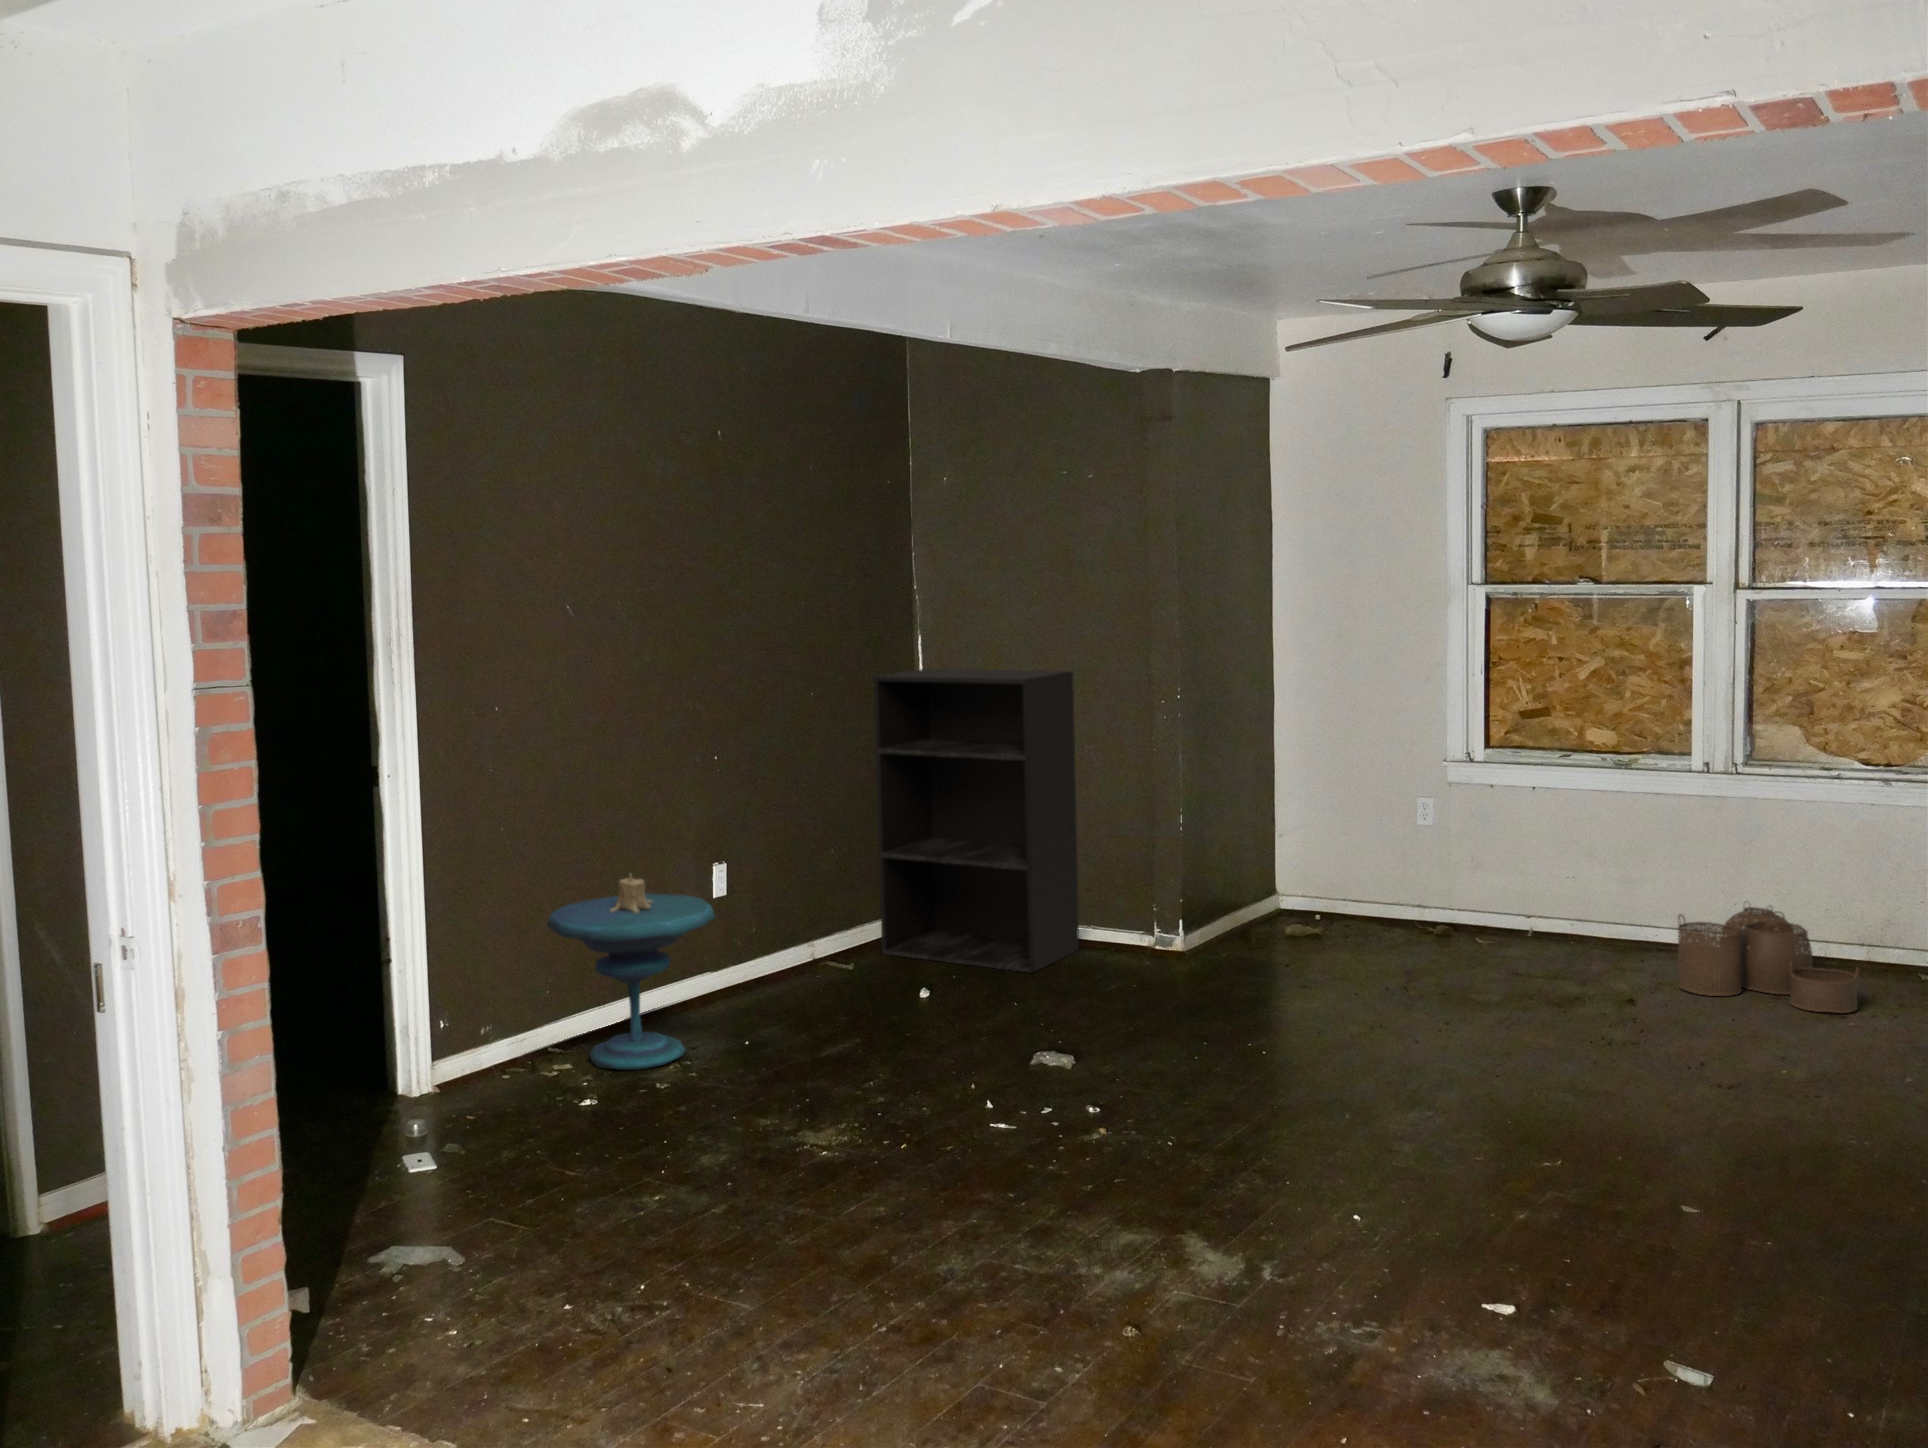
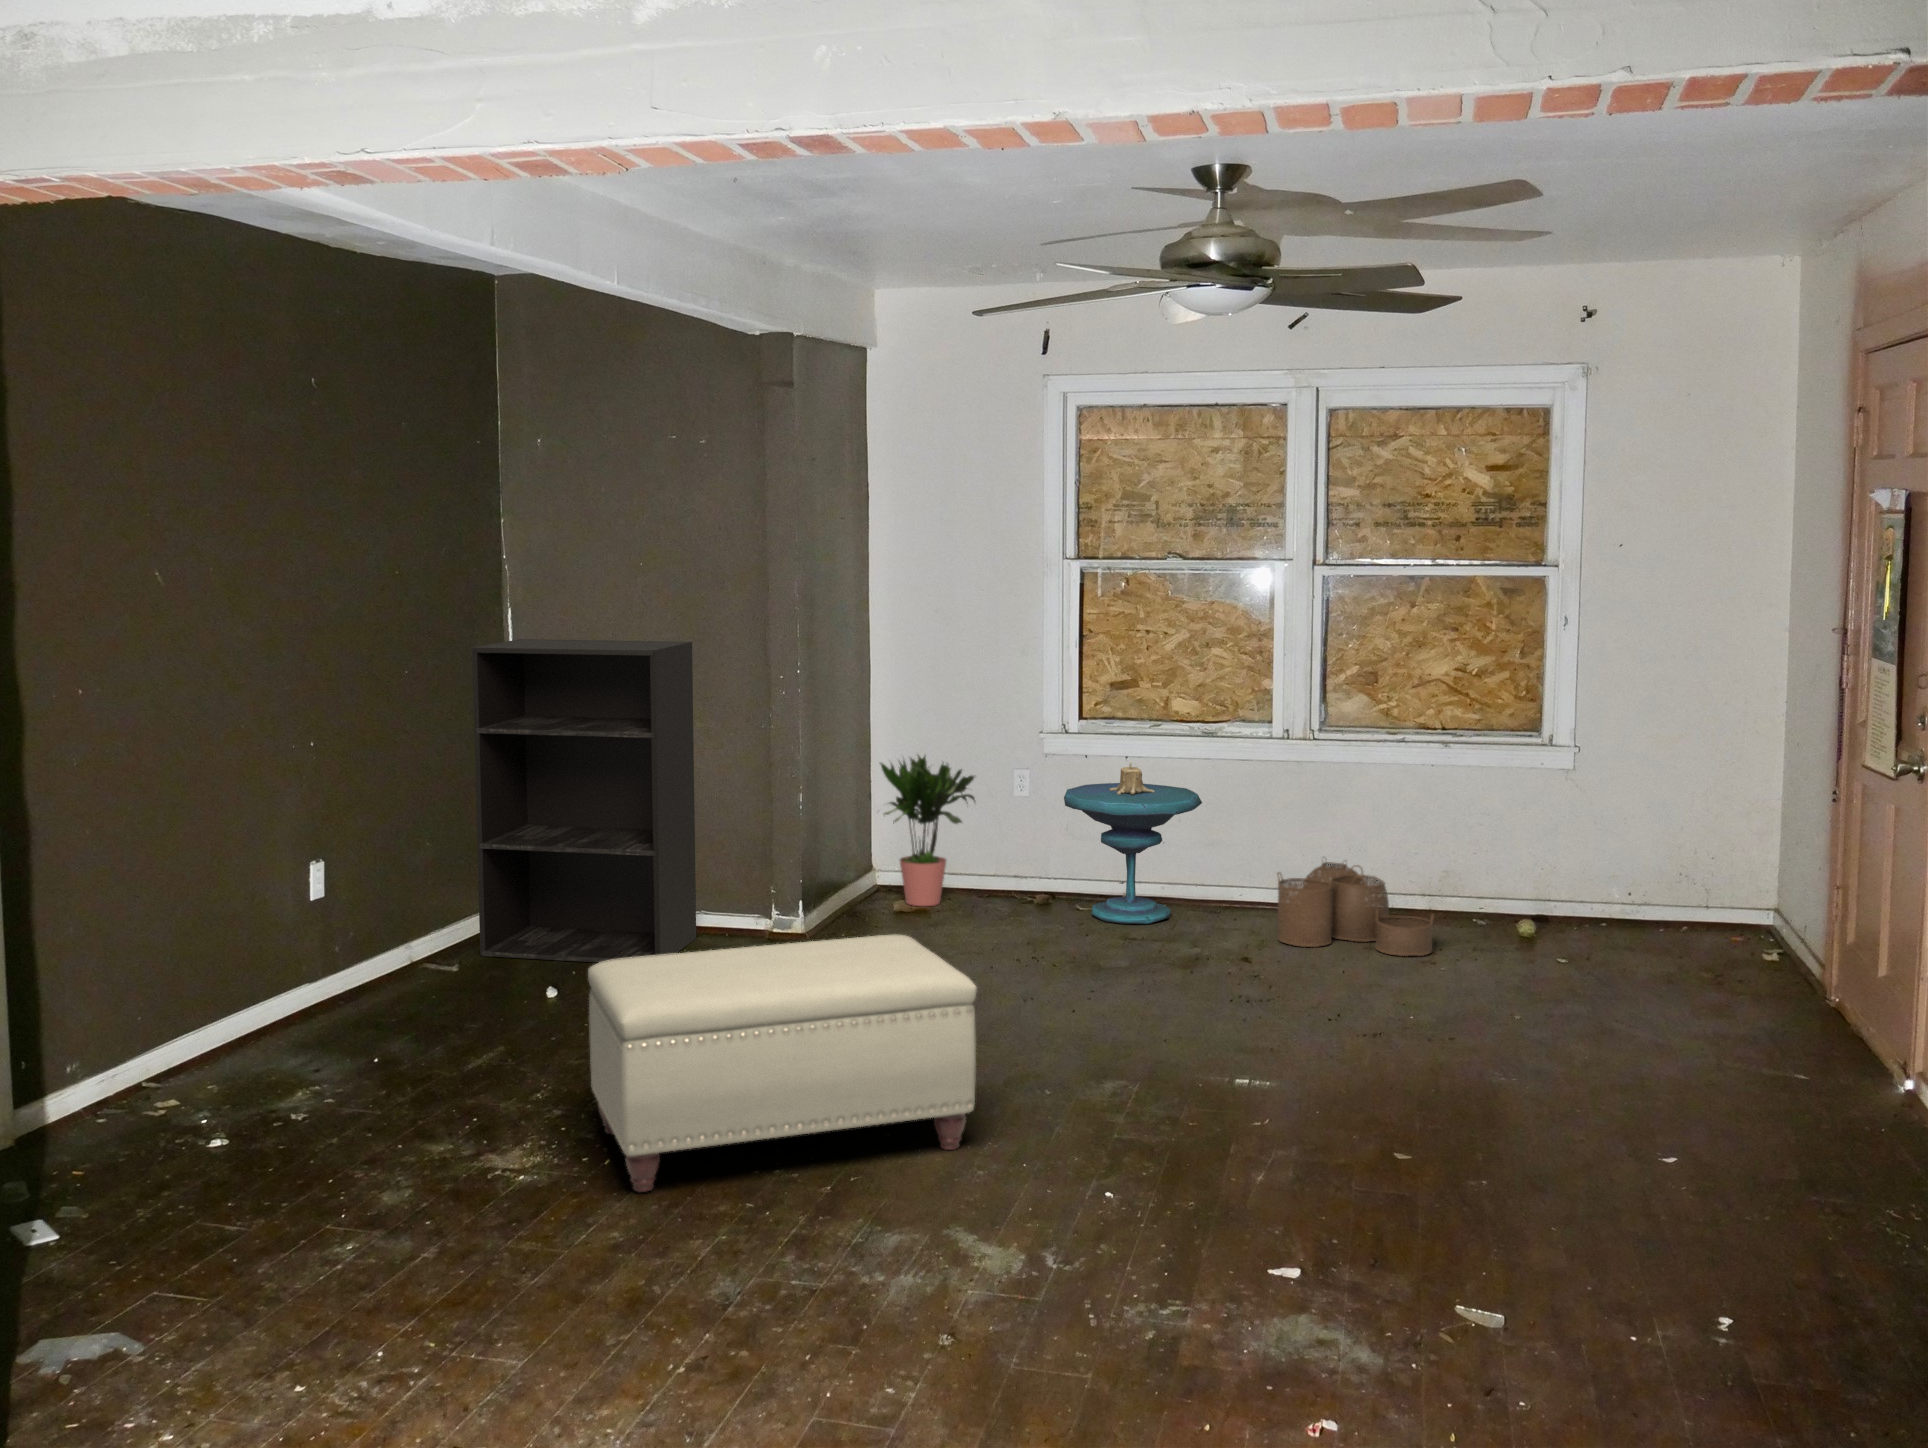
potted plant: none [1269,777,1373,932] -> present [880,756,975,906]
side table: present [547,874,715,1070] -> present [1064,763,1202,924]
ottoman: none [898,952,1244,1170] -> present [588,935,977,1192]

